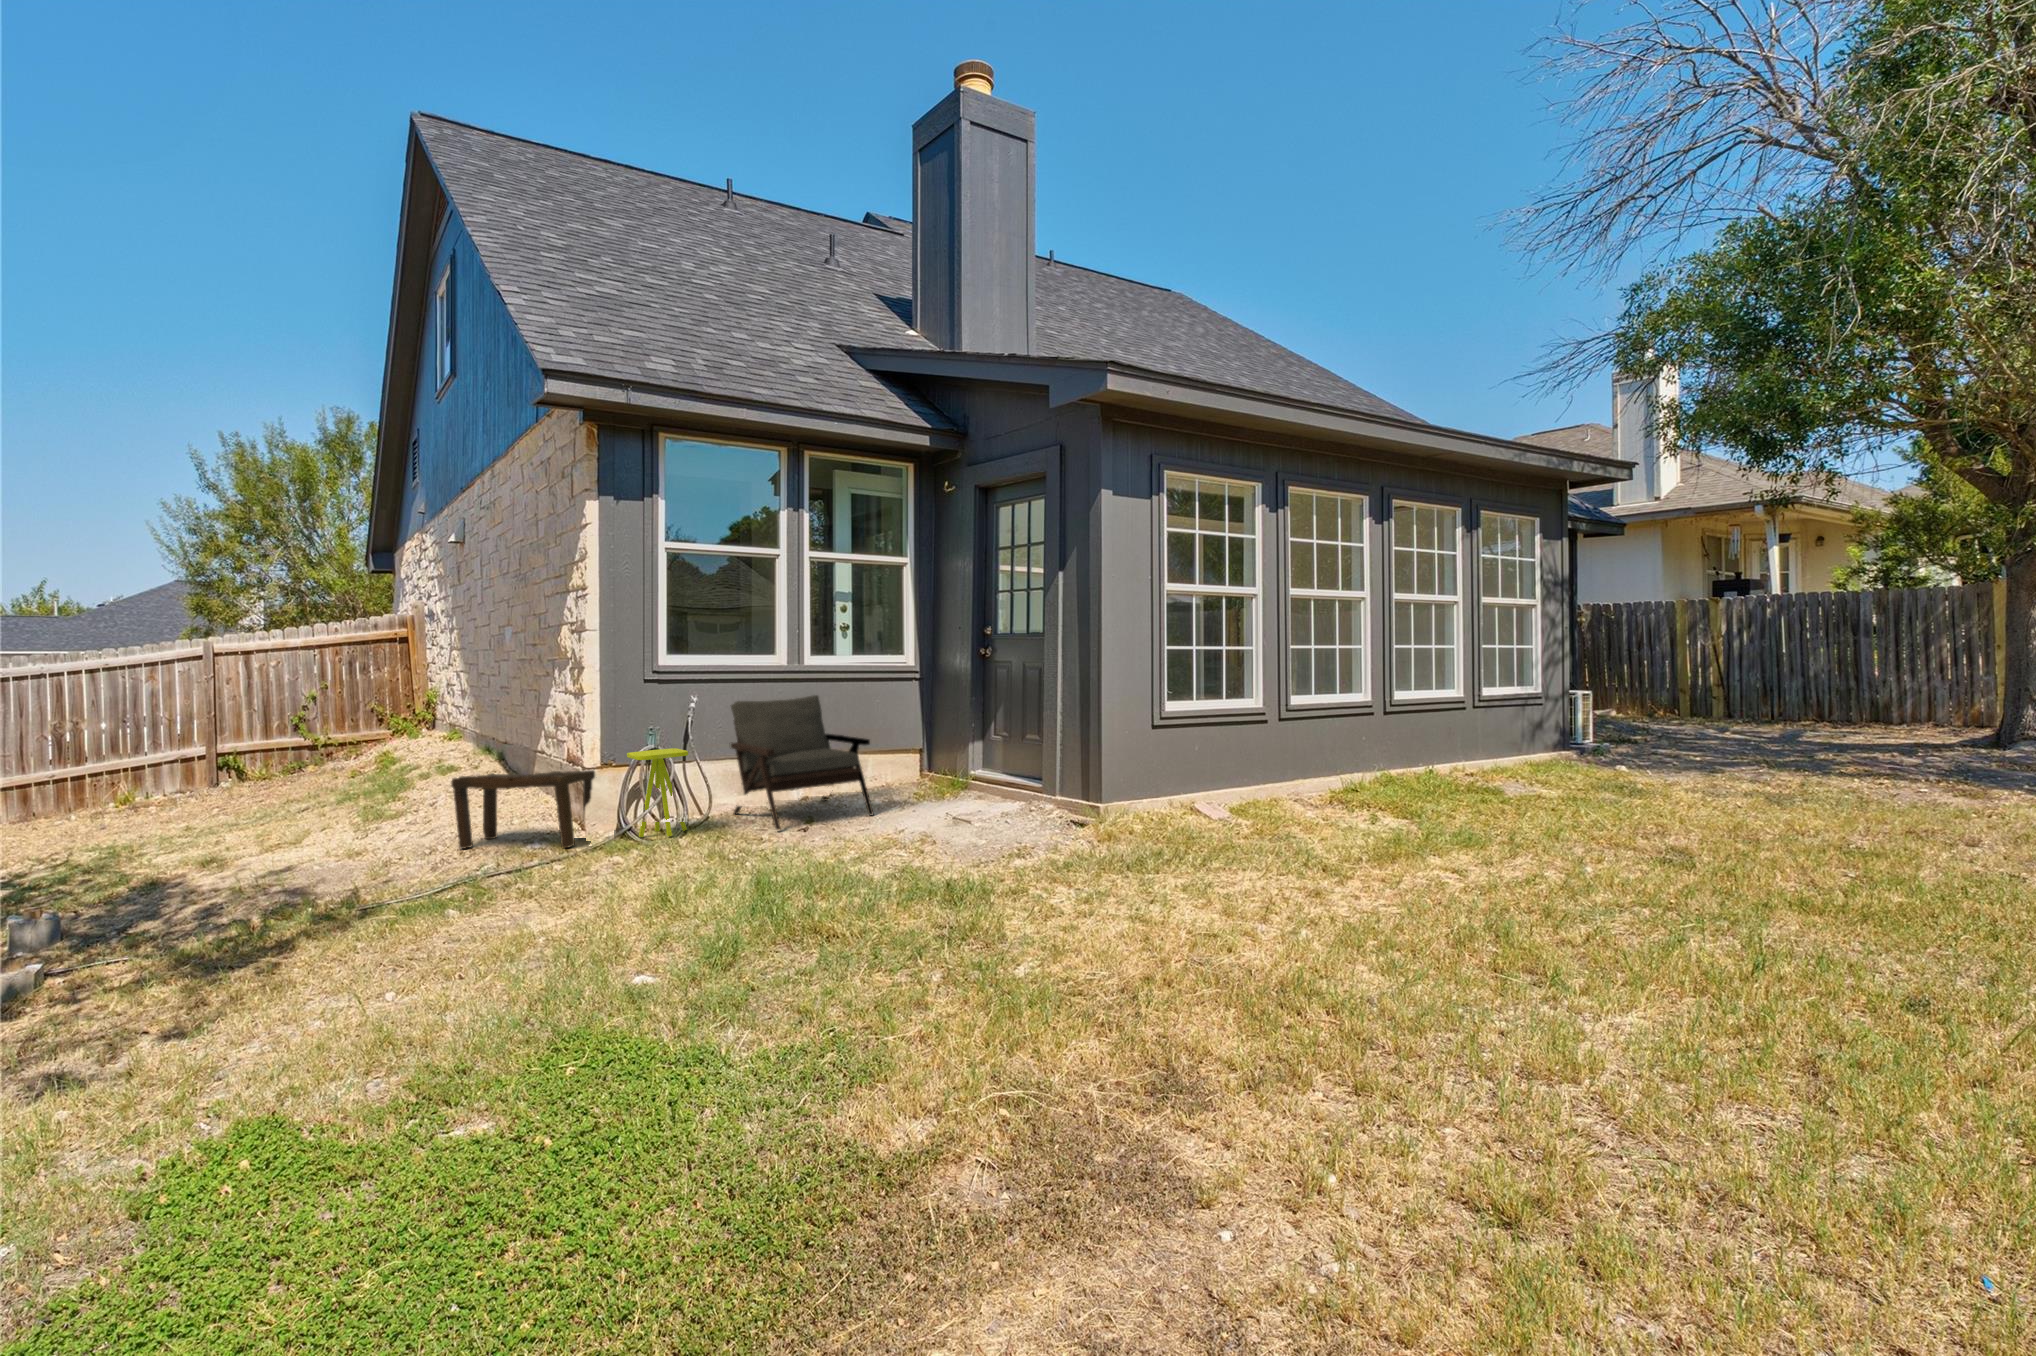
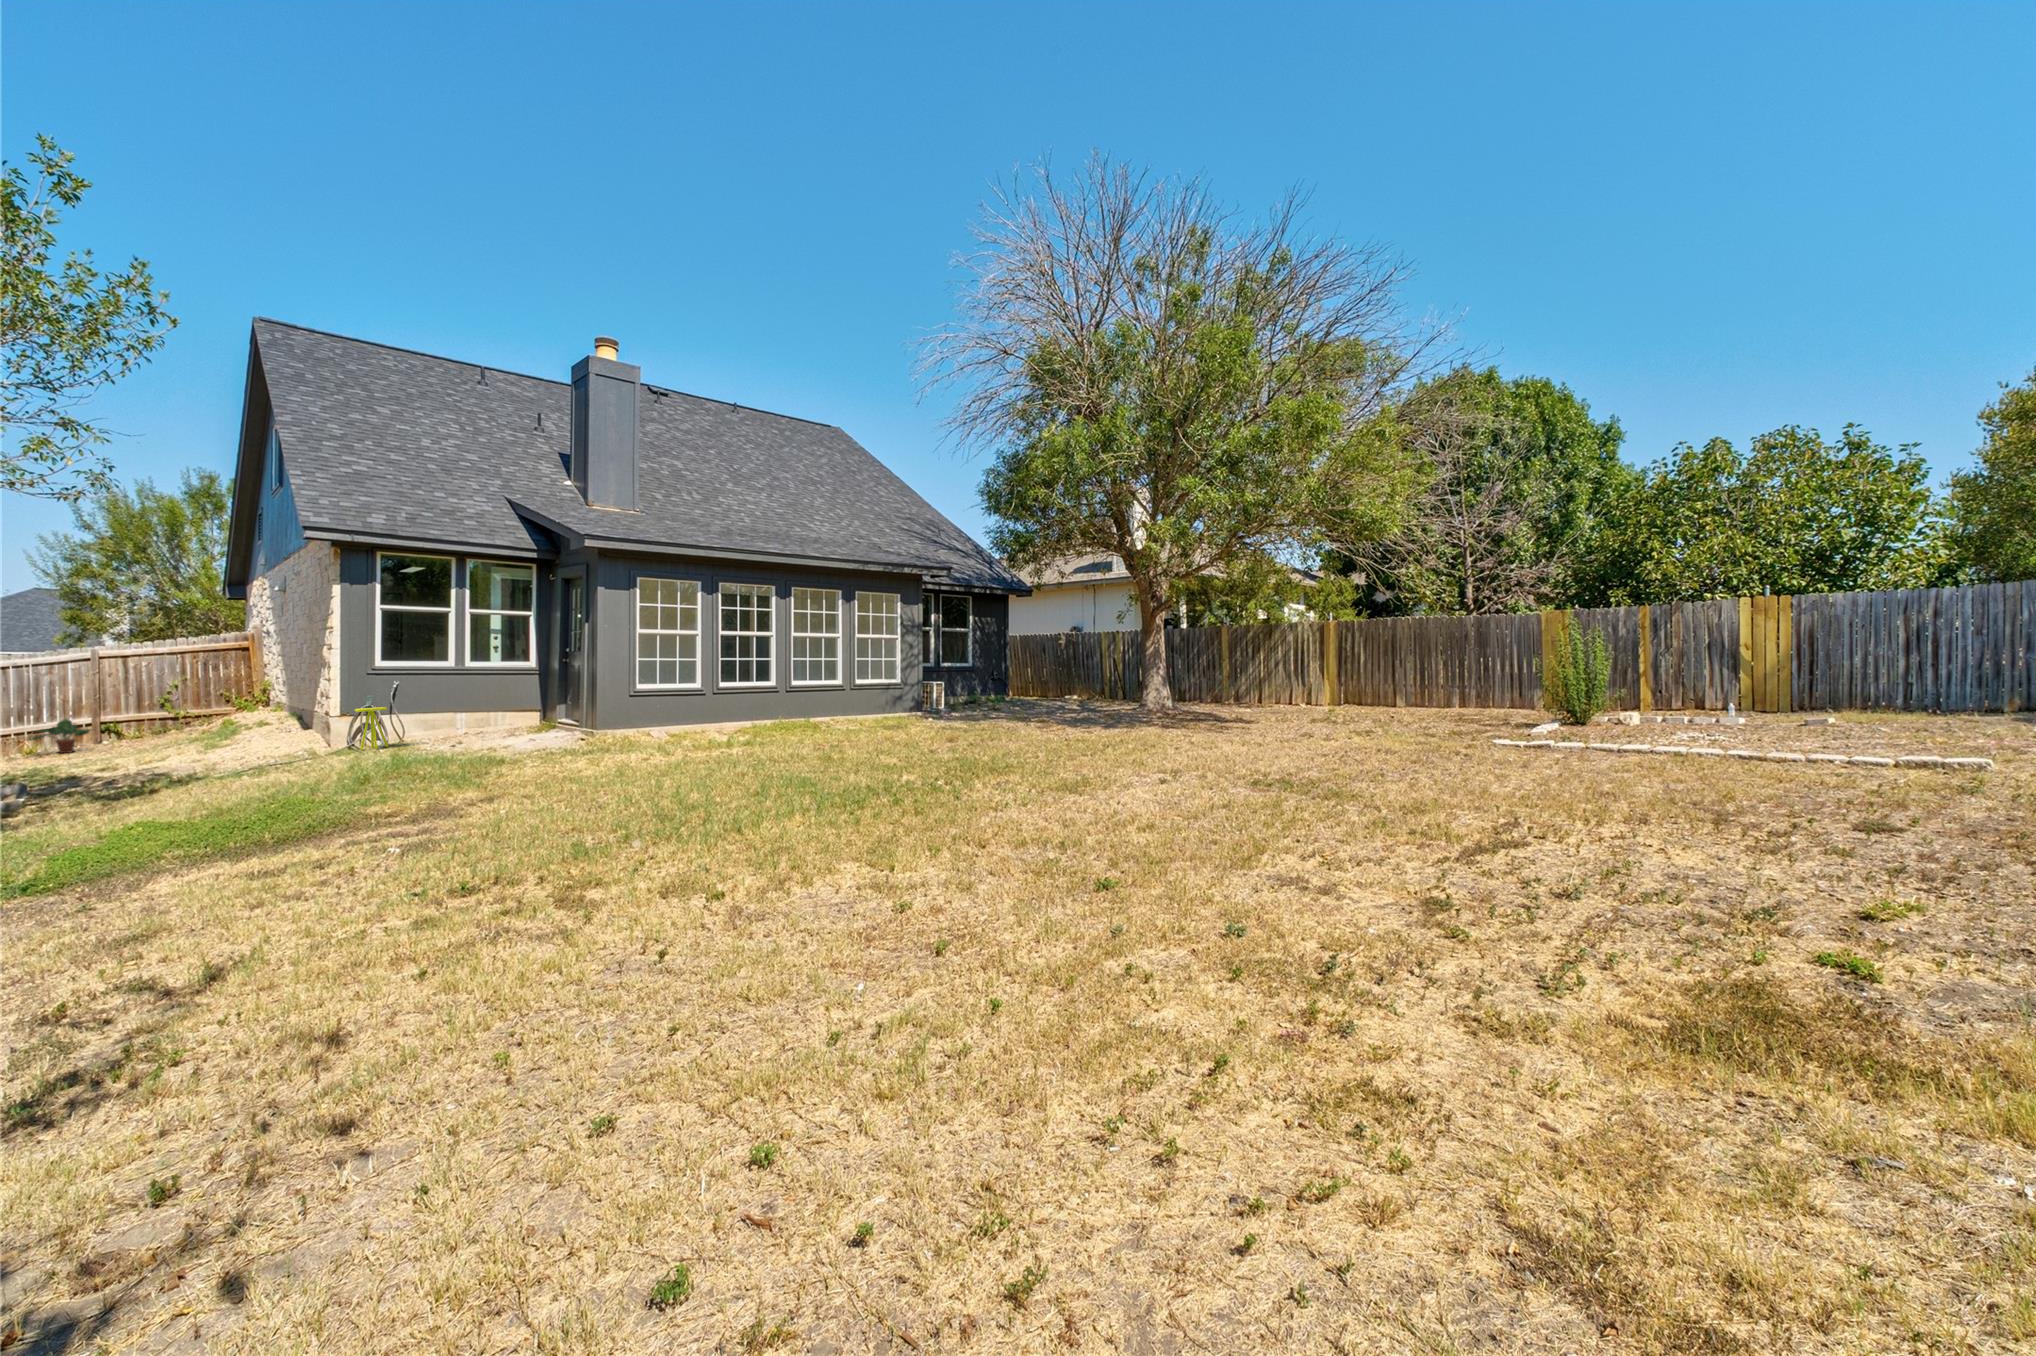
armchair: present [731,695,873,830] -> none [418,681,492,745]
potted plant: none [68,759,187,822] -> present [27,719,90,753]
bench: present [451,770,595,849] -> none [257,717,339,756]

